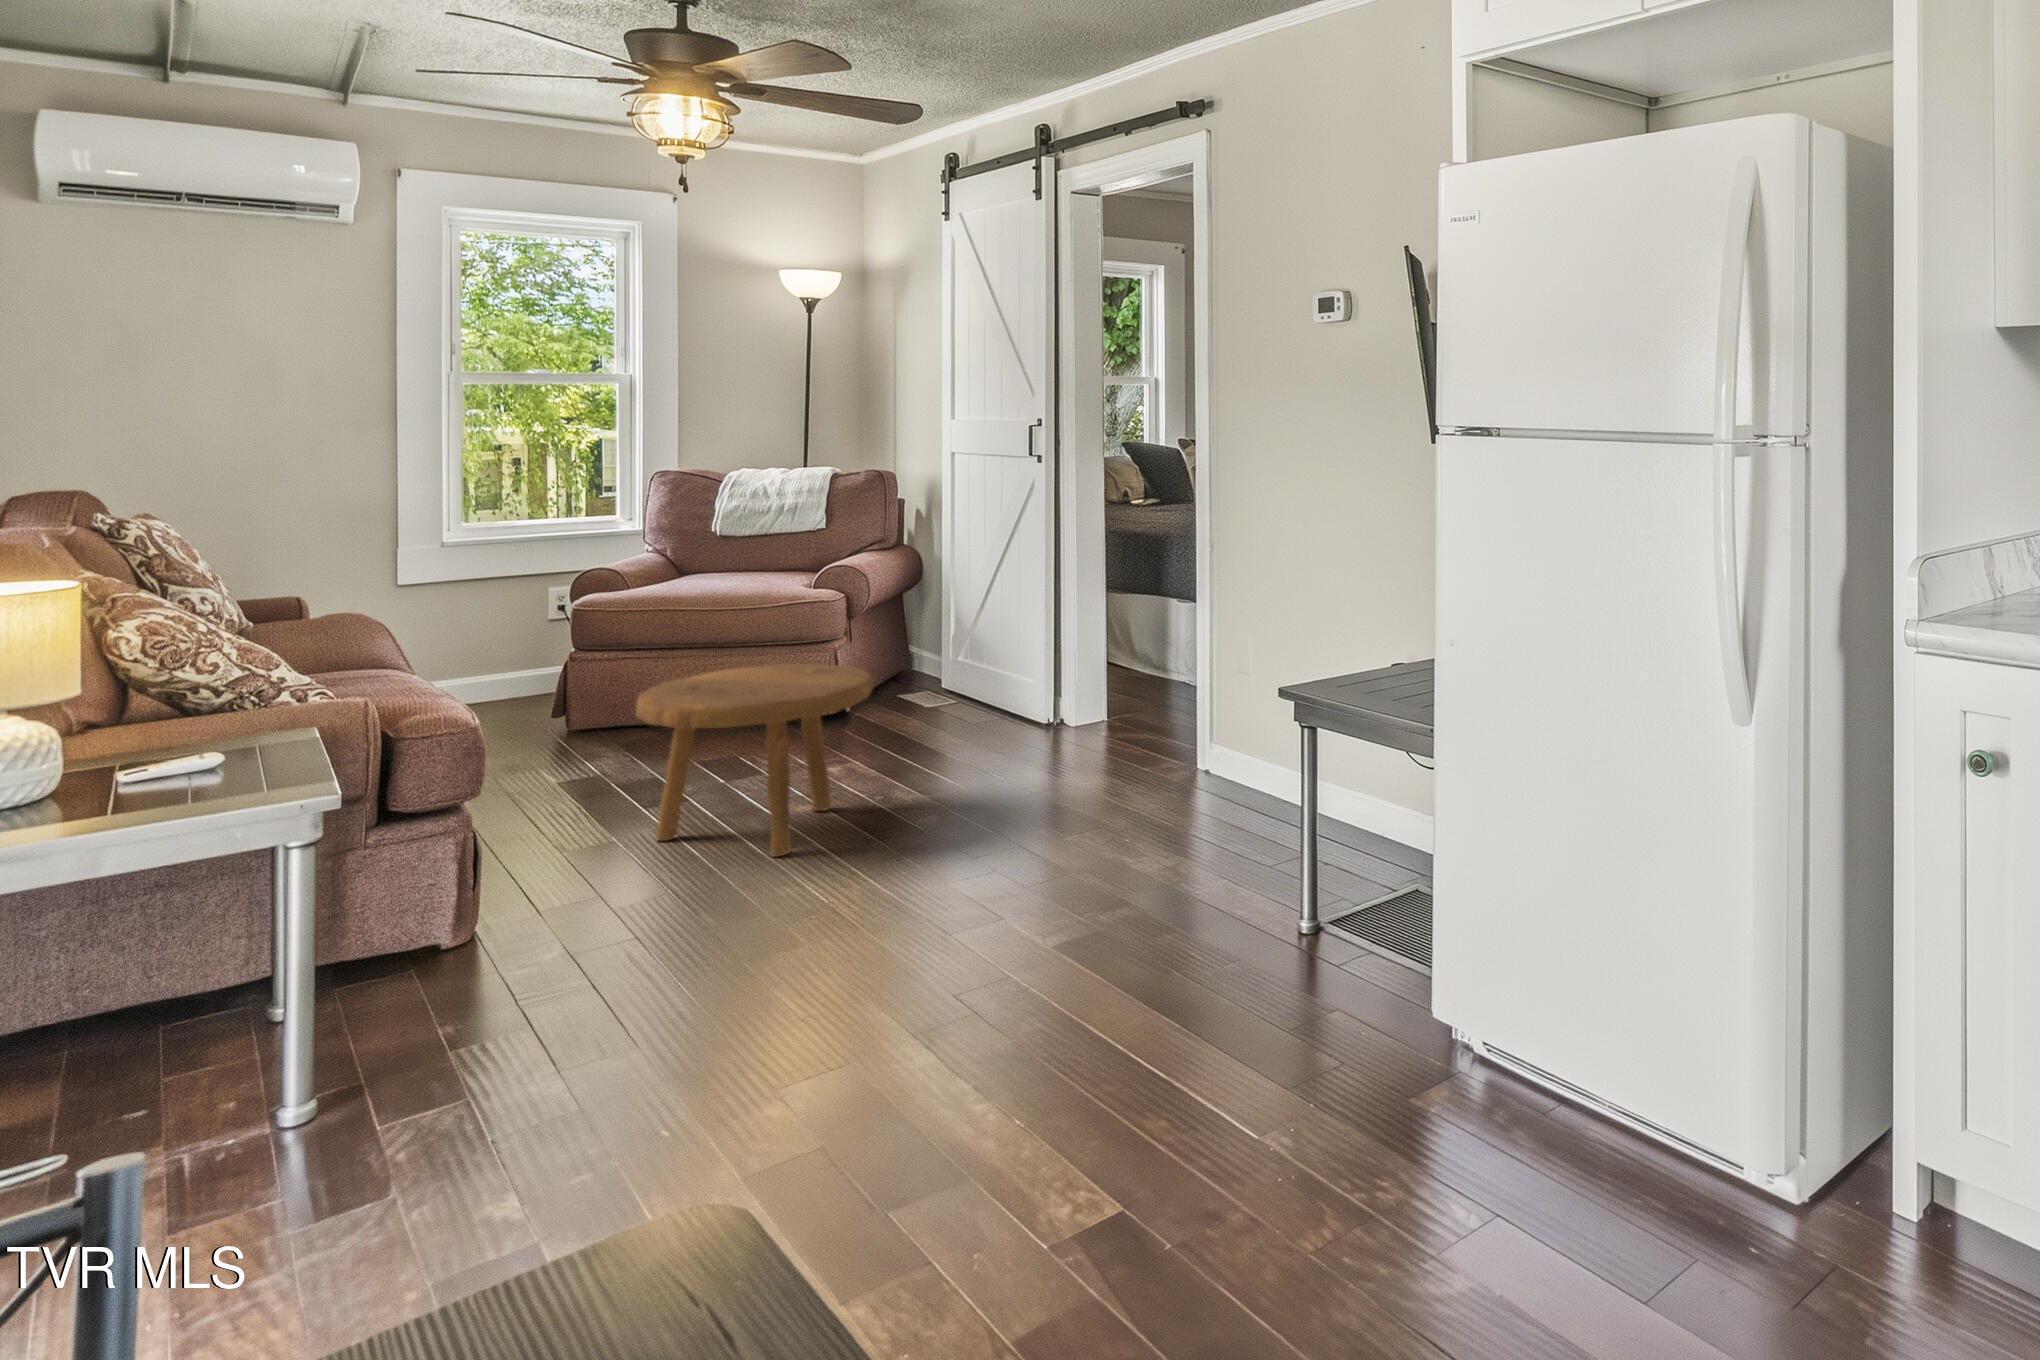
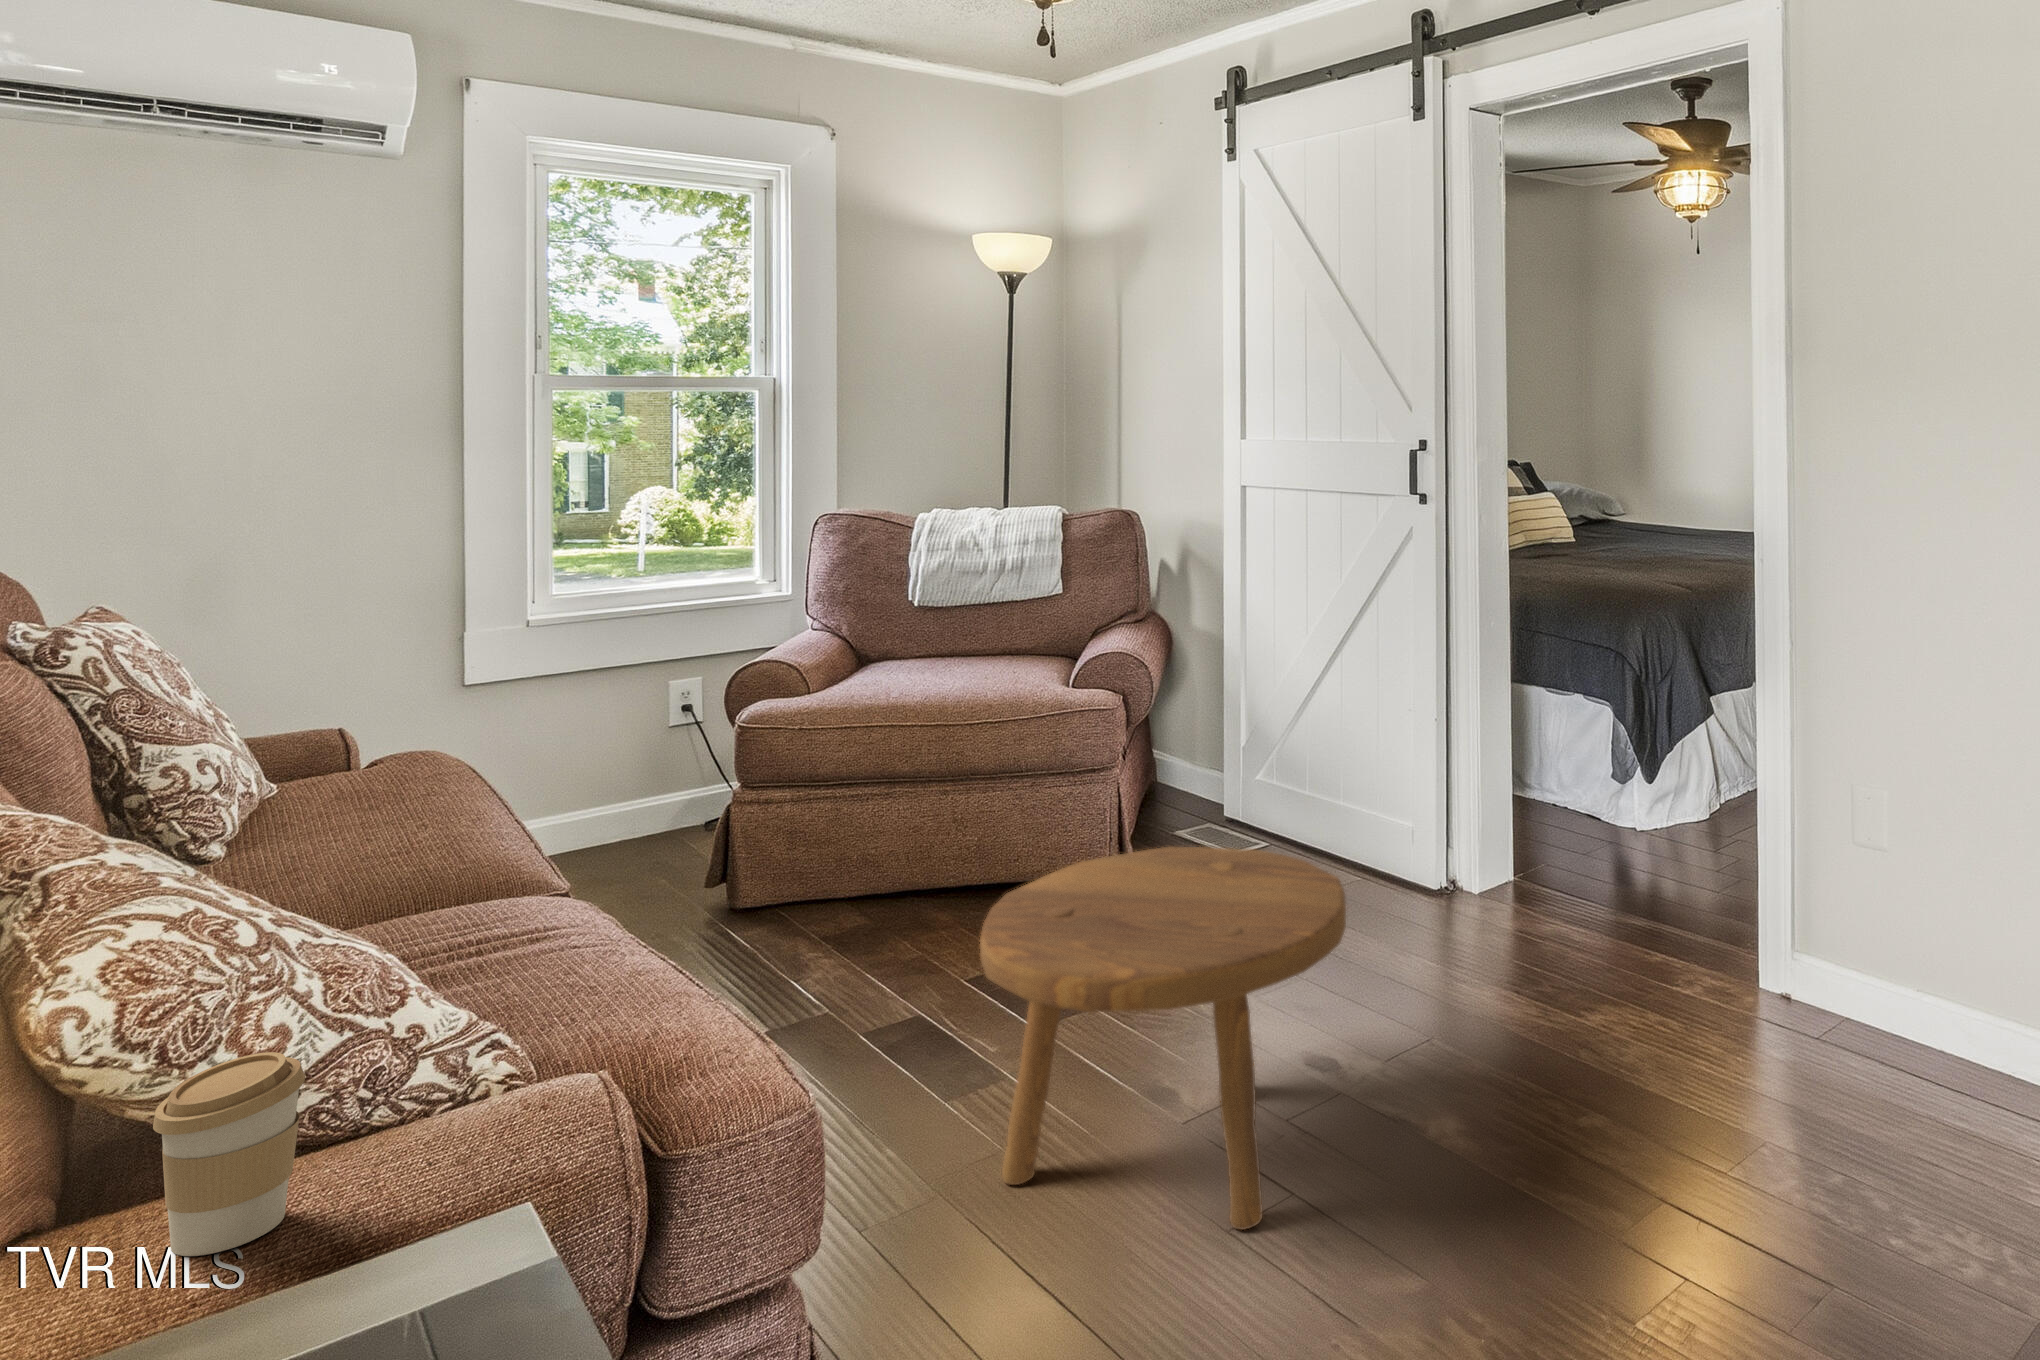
coffee cup: none [158,662,221,734] -> present [153,1052,305,1256]

